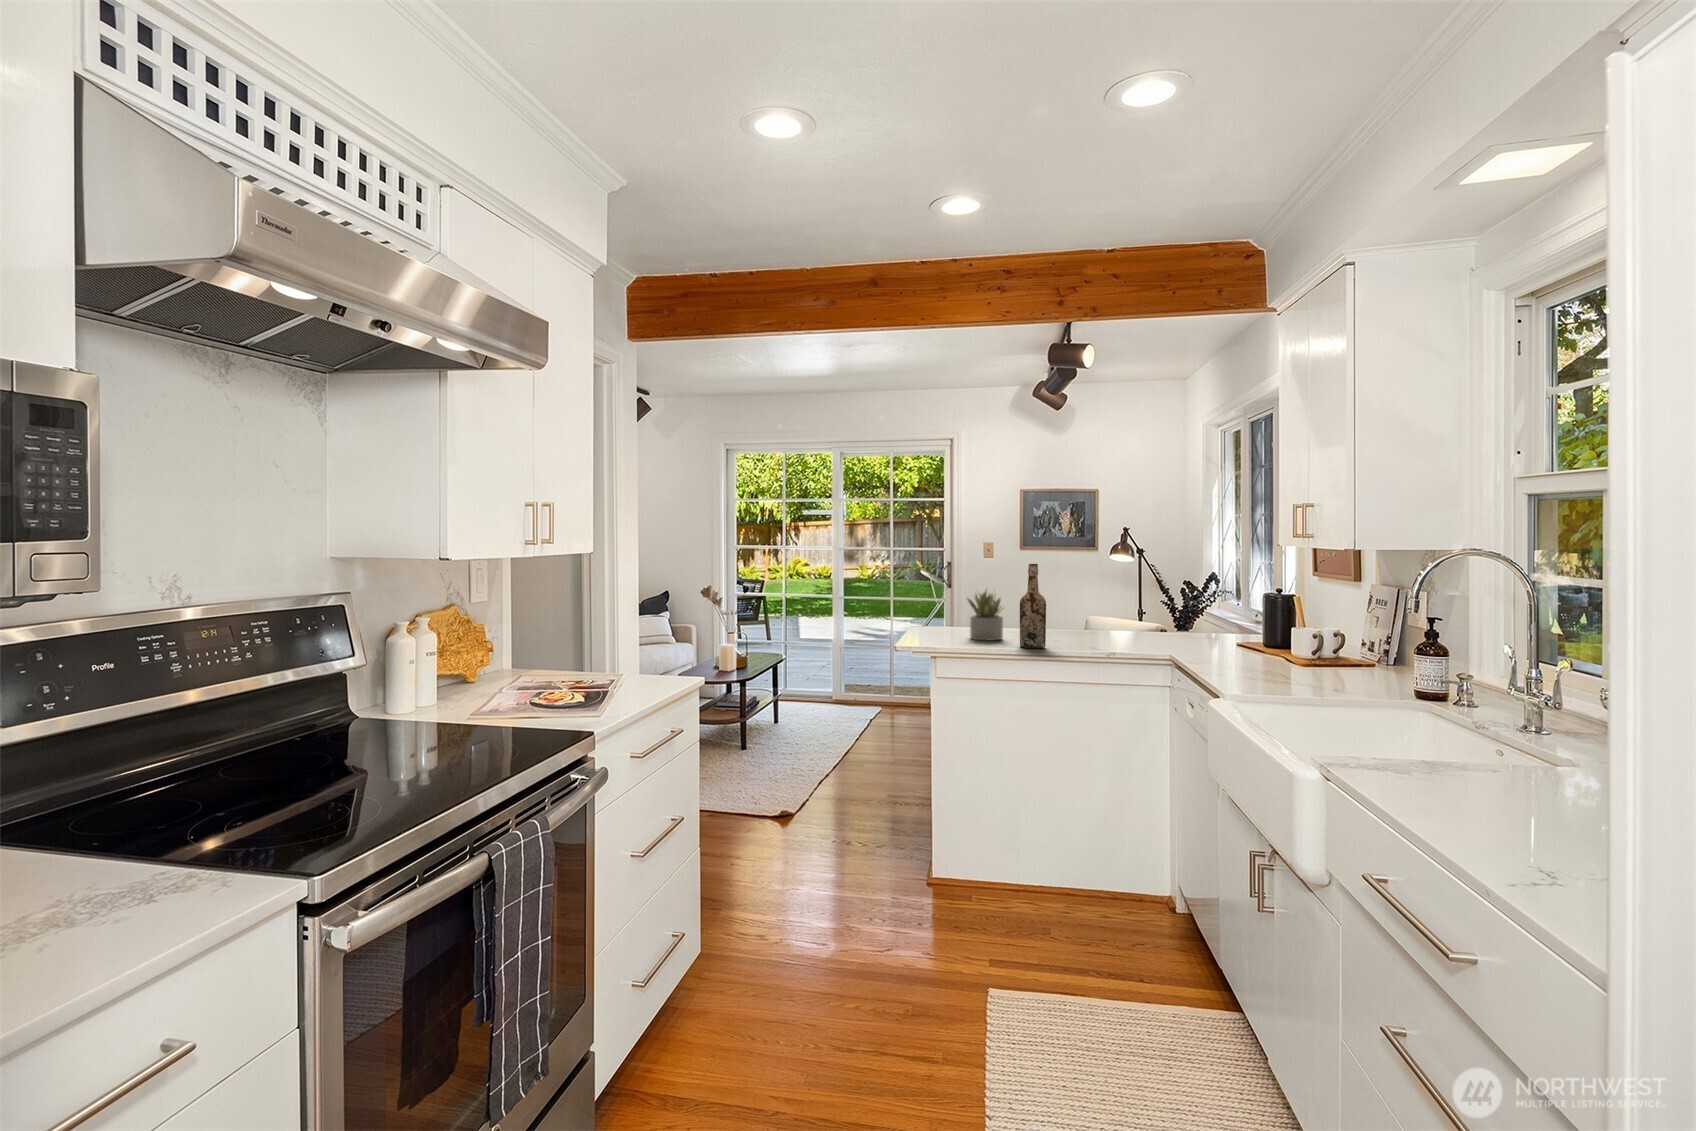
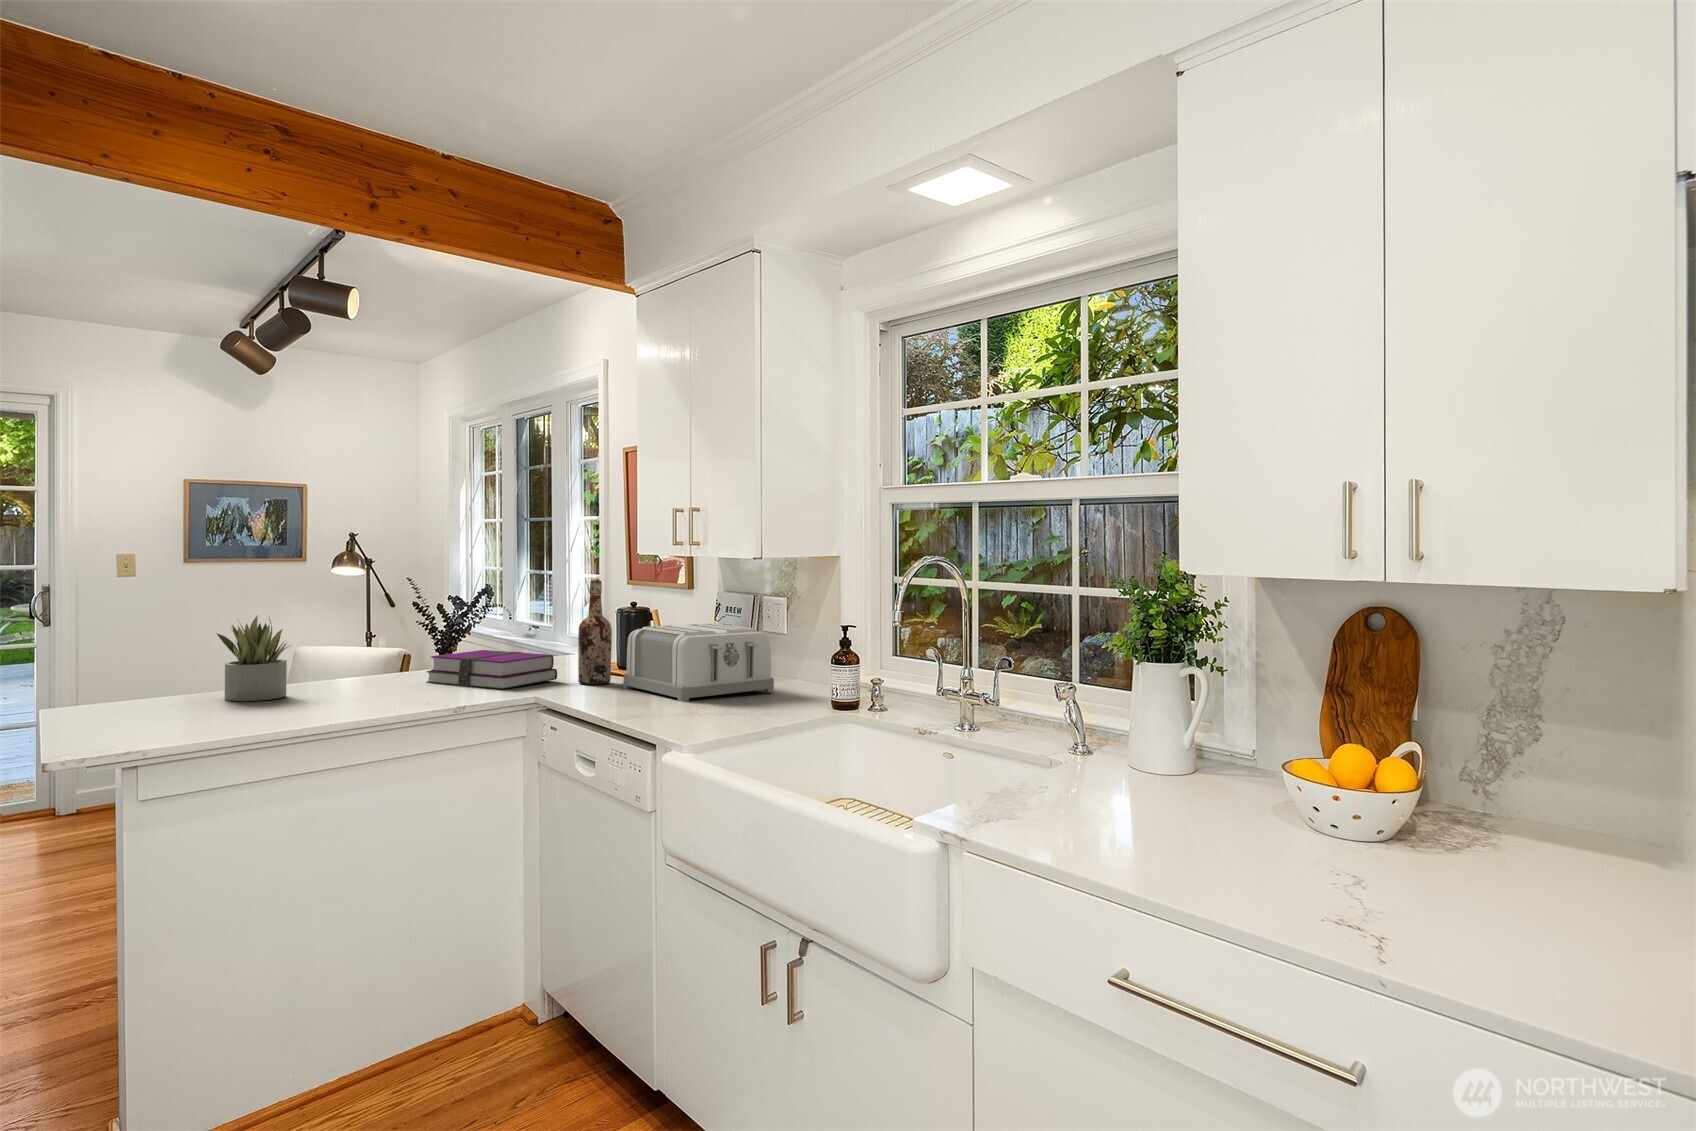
wine bottle: present [1020,564,1046,648] -> present [578,581,612,685]
toaster: none [1235,609,1373,679] -> present [623,623,774,702]
hardback book: none [1096,621,1191,650] -> present [426,650,557,689]

